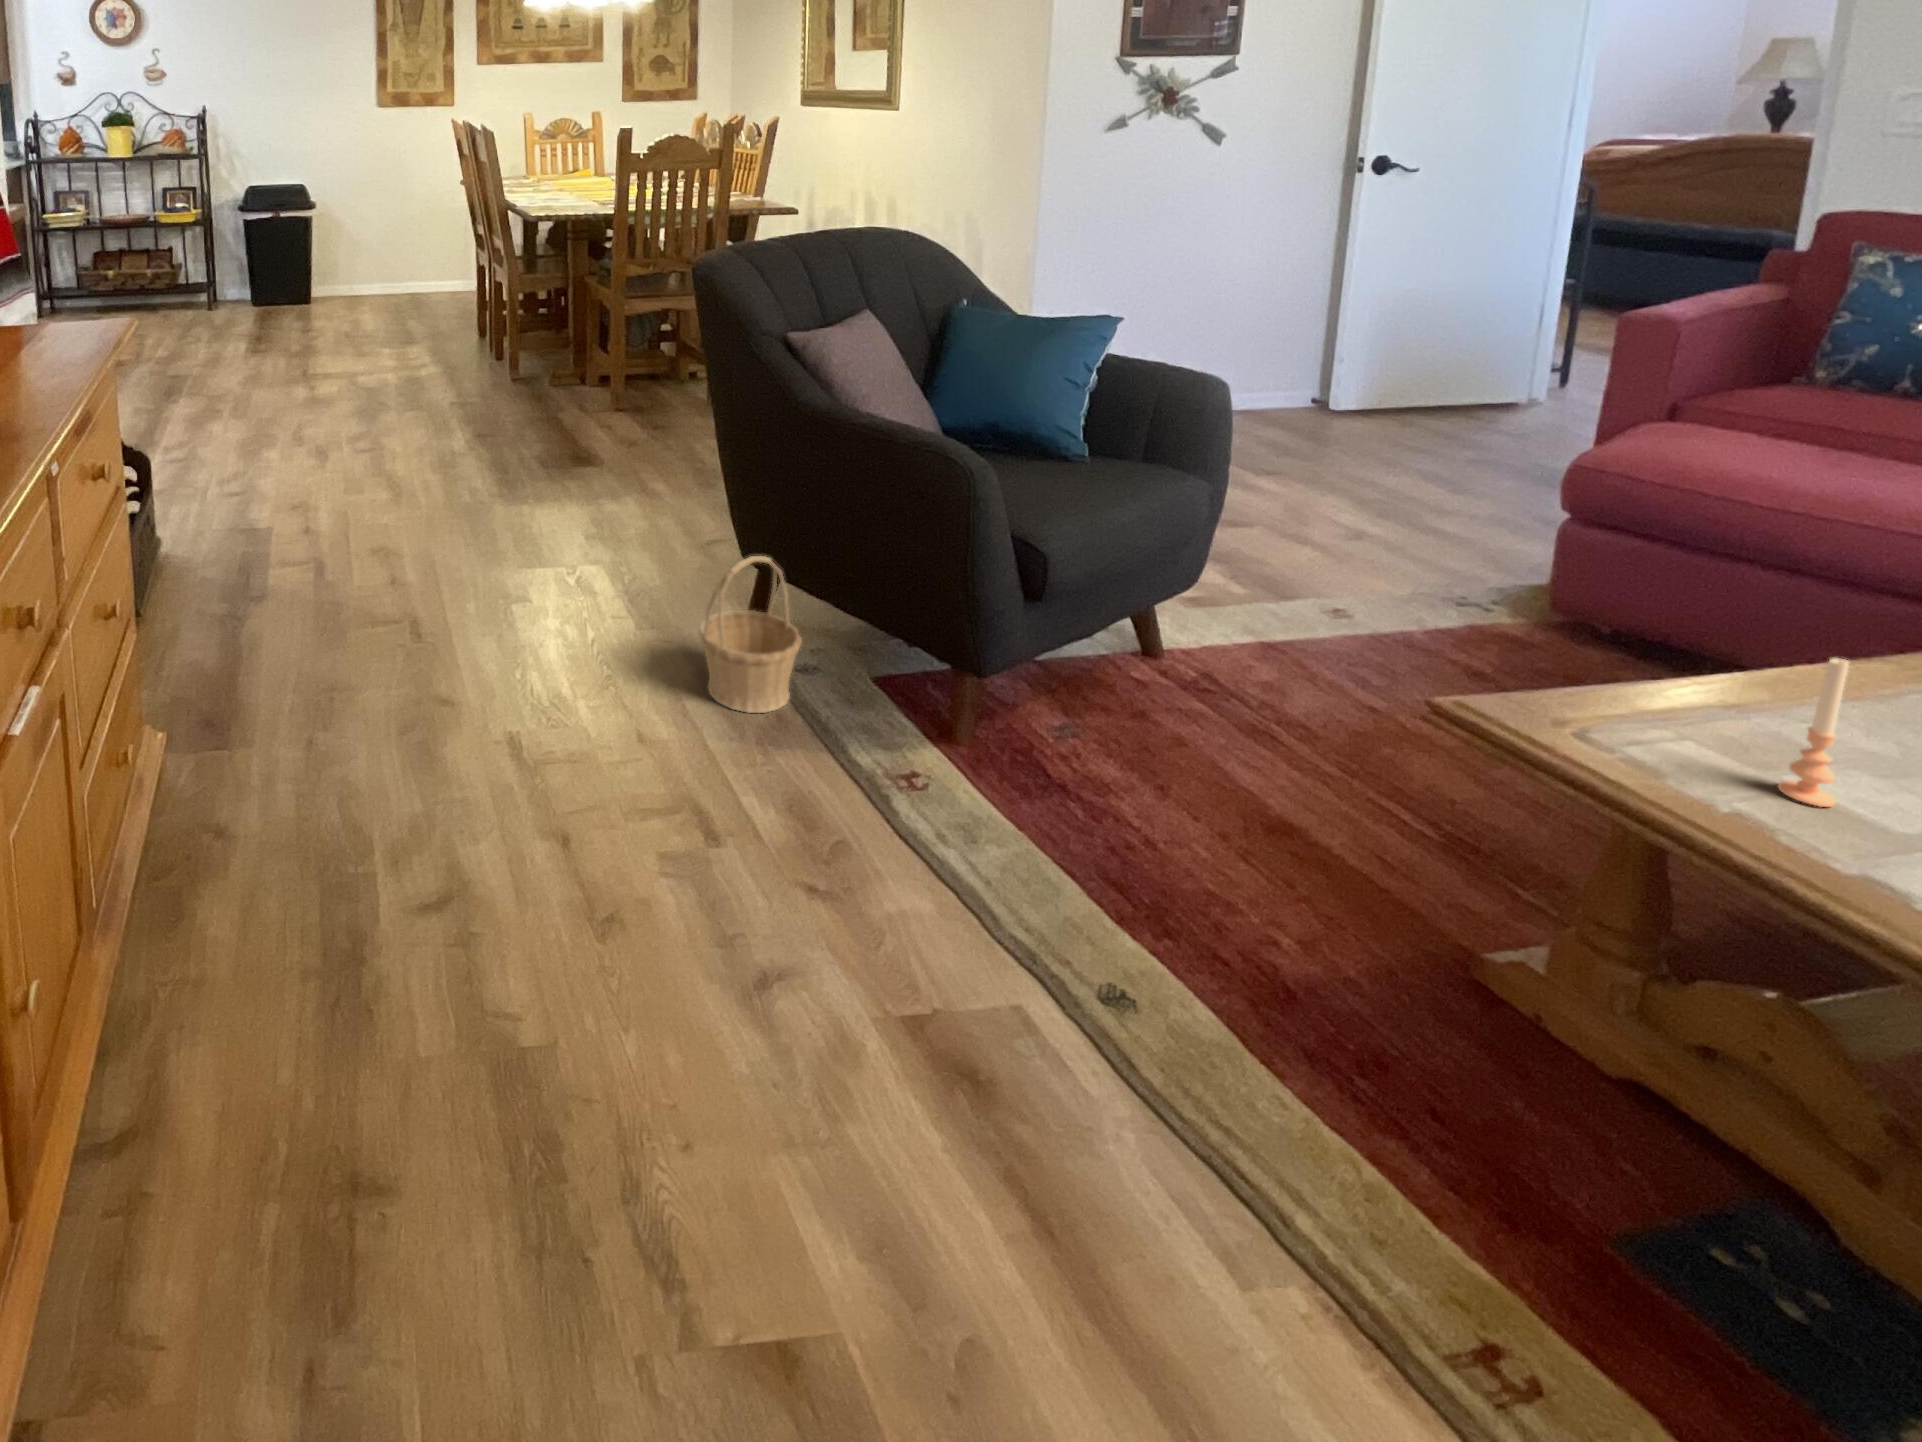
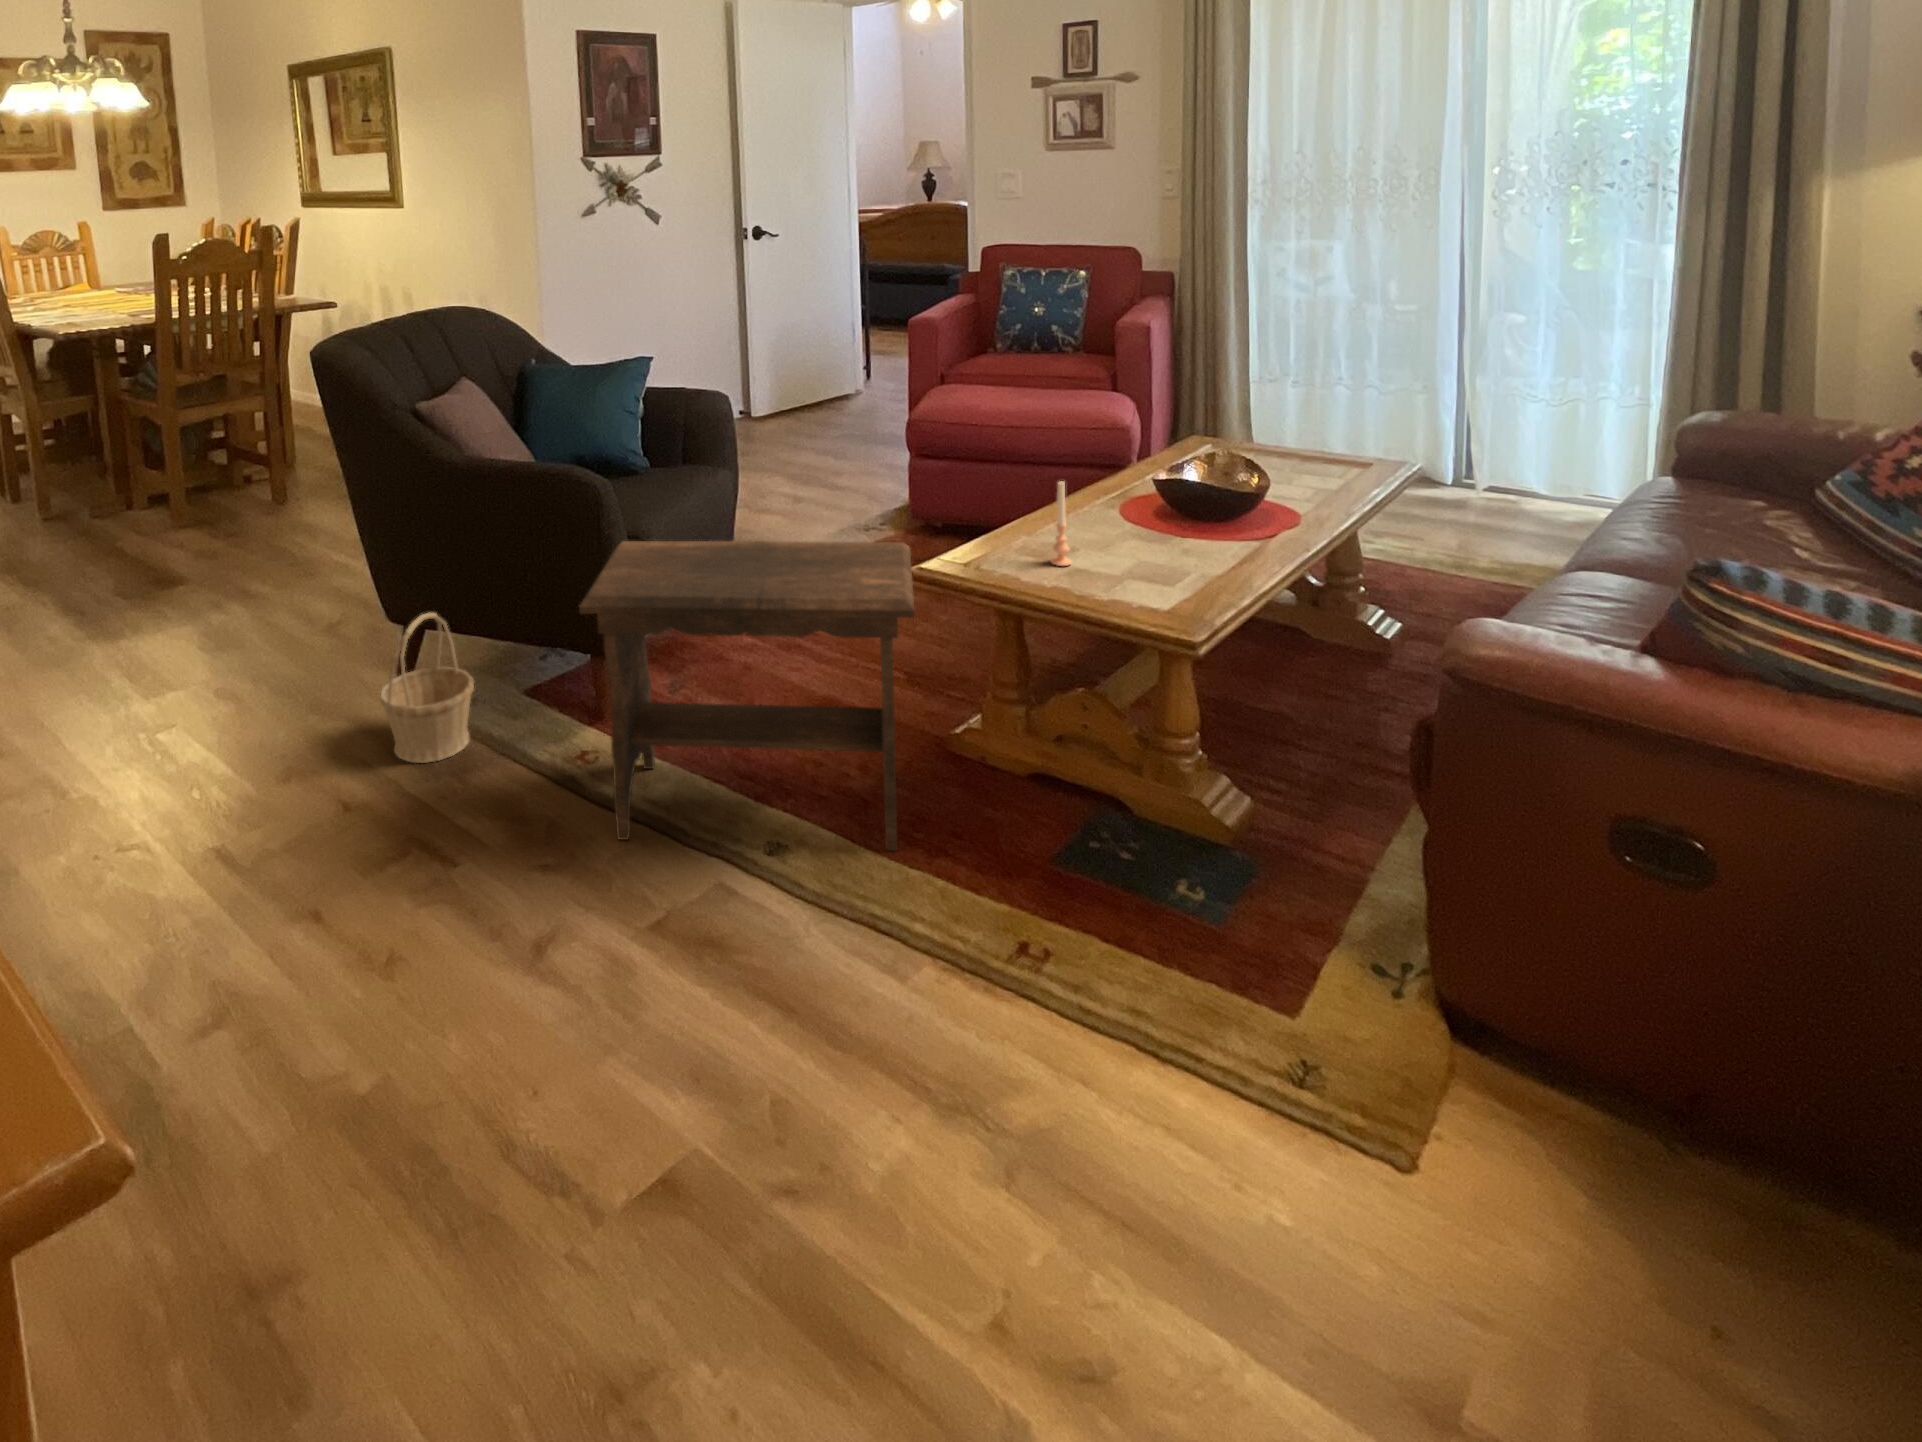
footstool: none [890,541,1459,1099] -> present [579,541,914,851]

